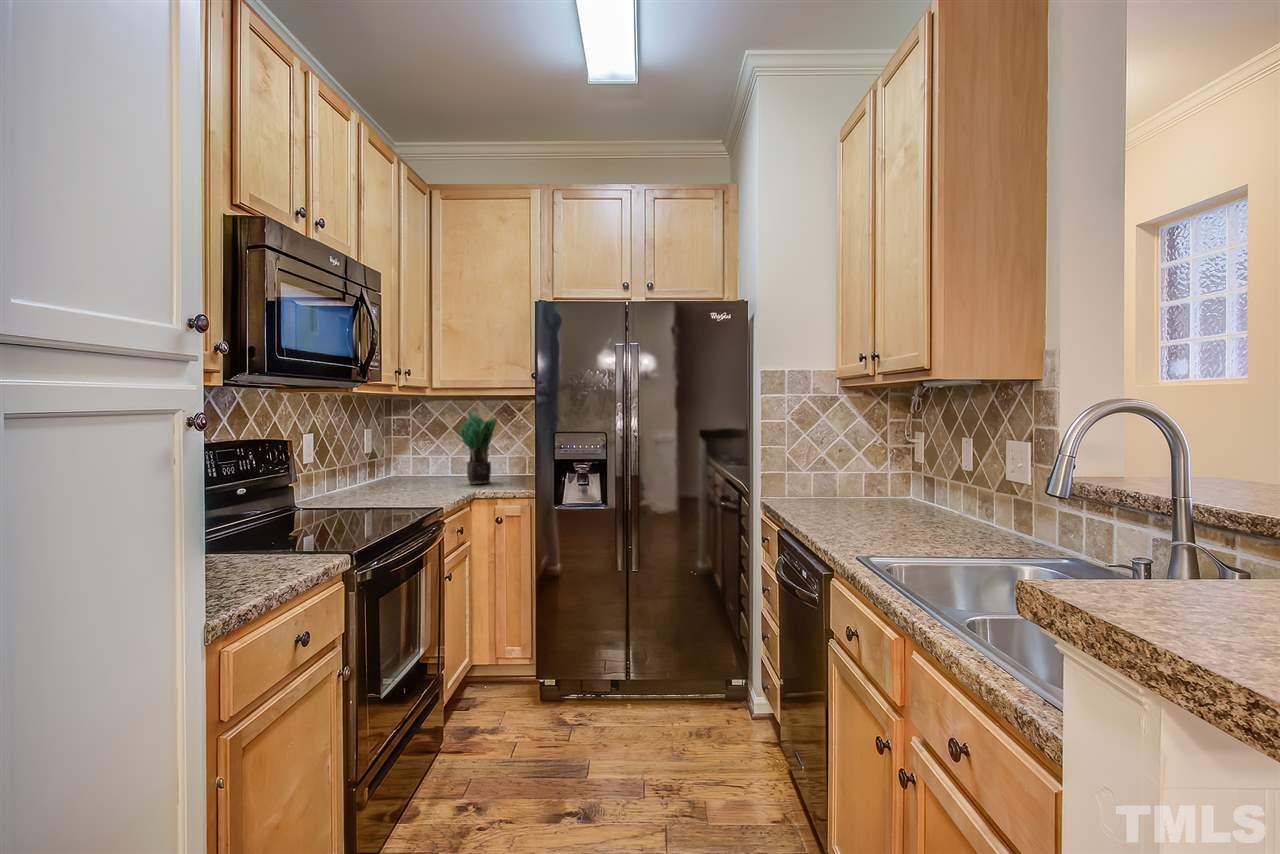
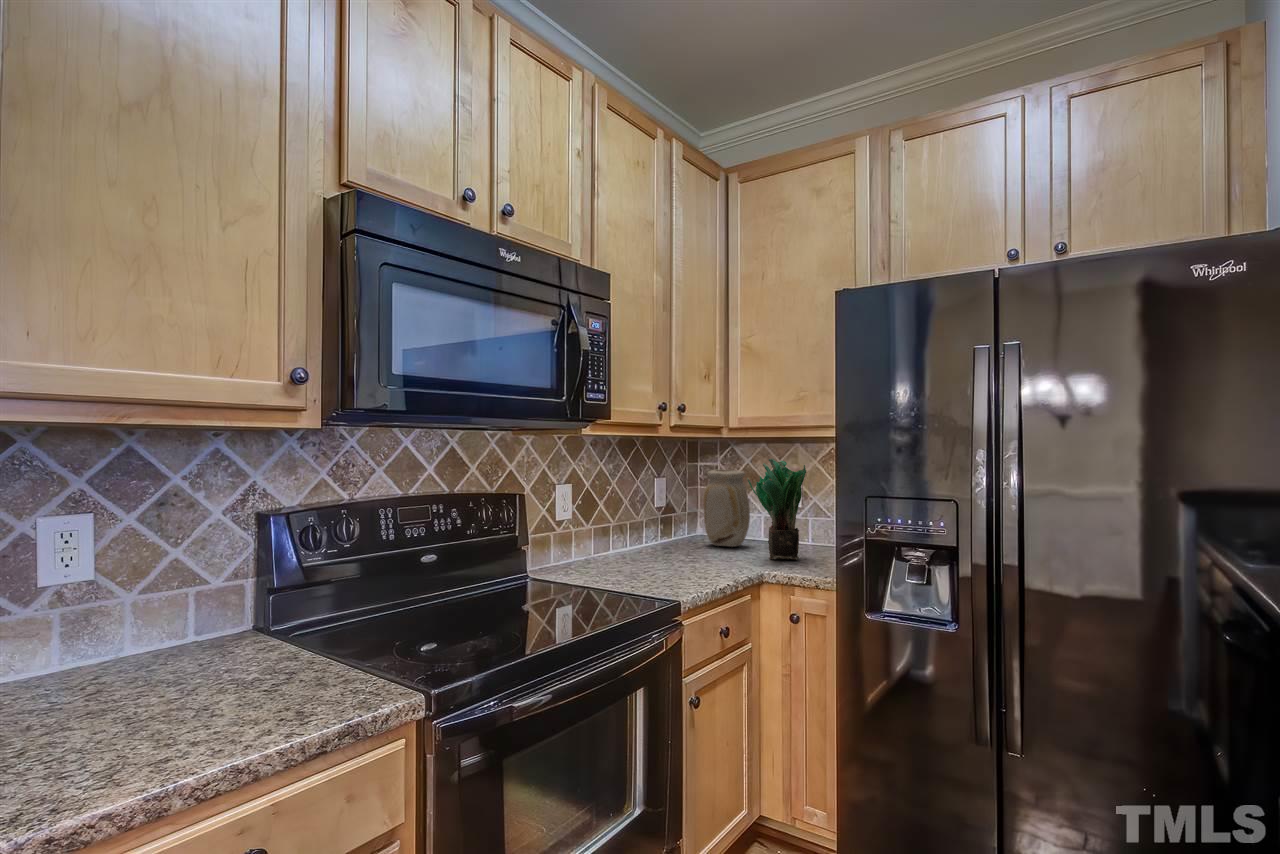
vase: none [407,422,444,481] -> present [704,469,750,547]

